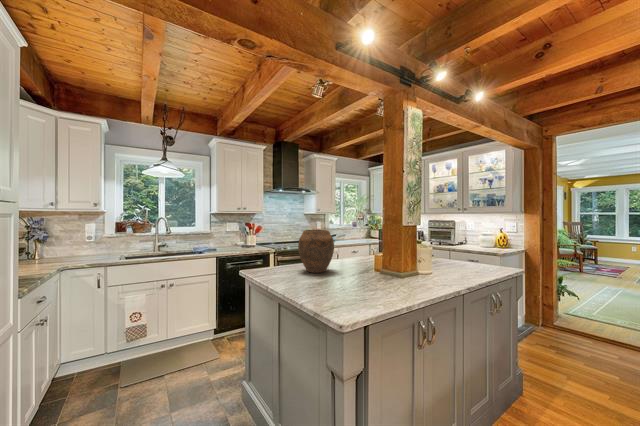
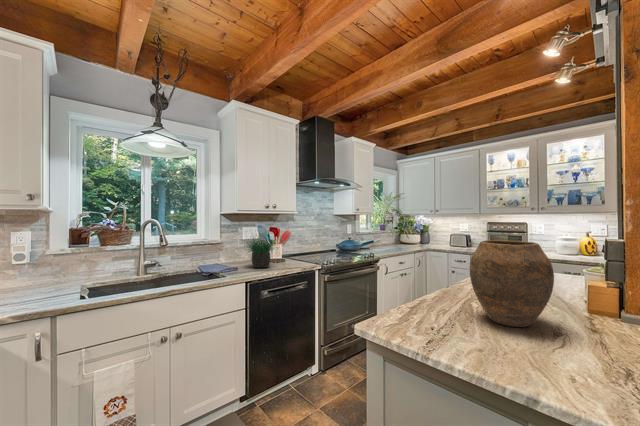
potted plant: none [217,221,247,250] -> present [247,237,274,268]

